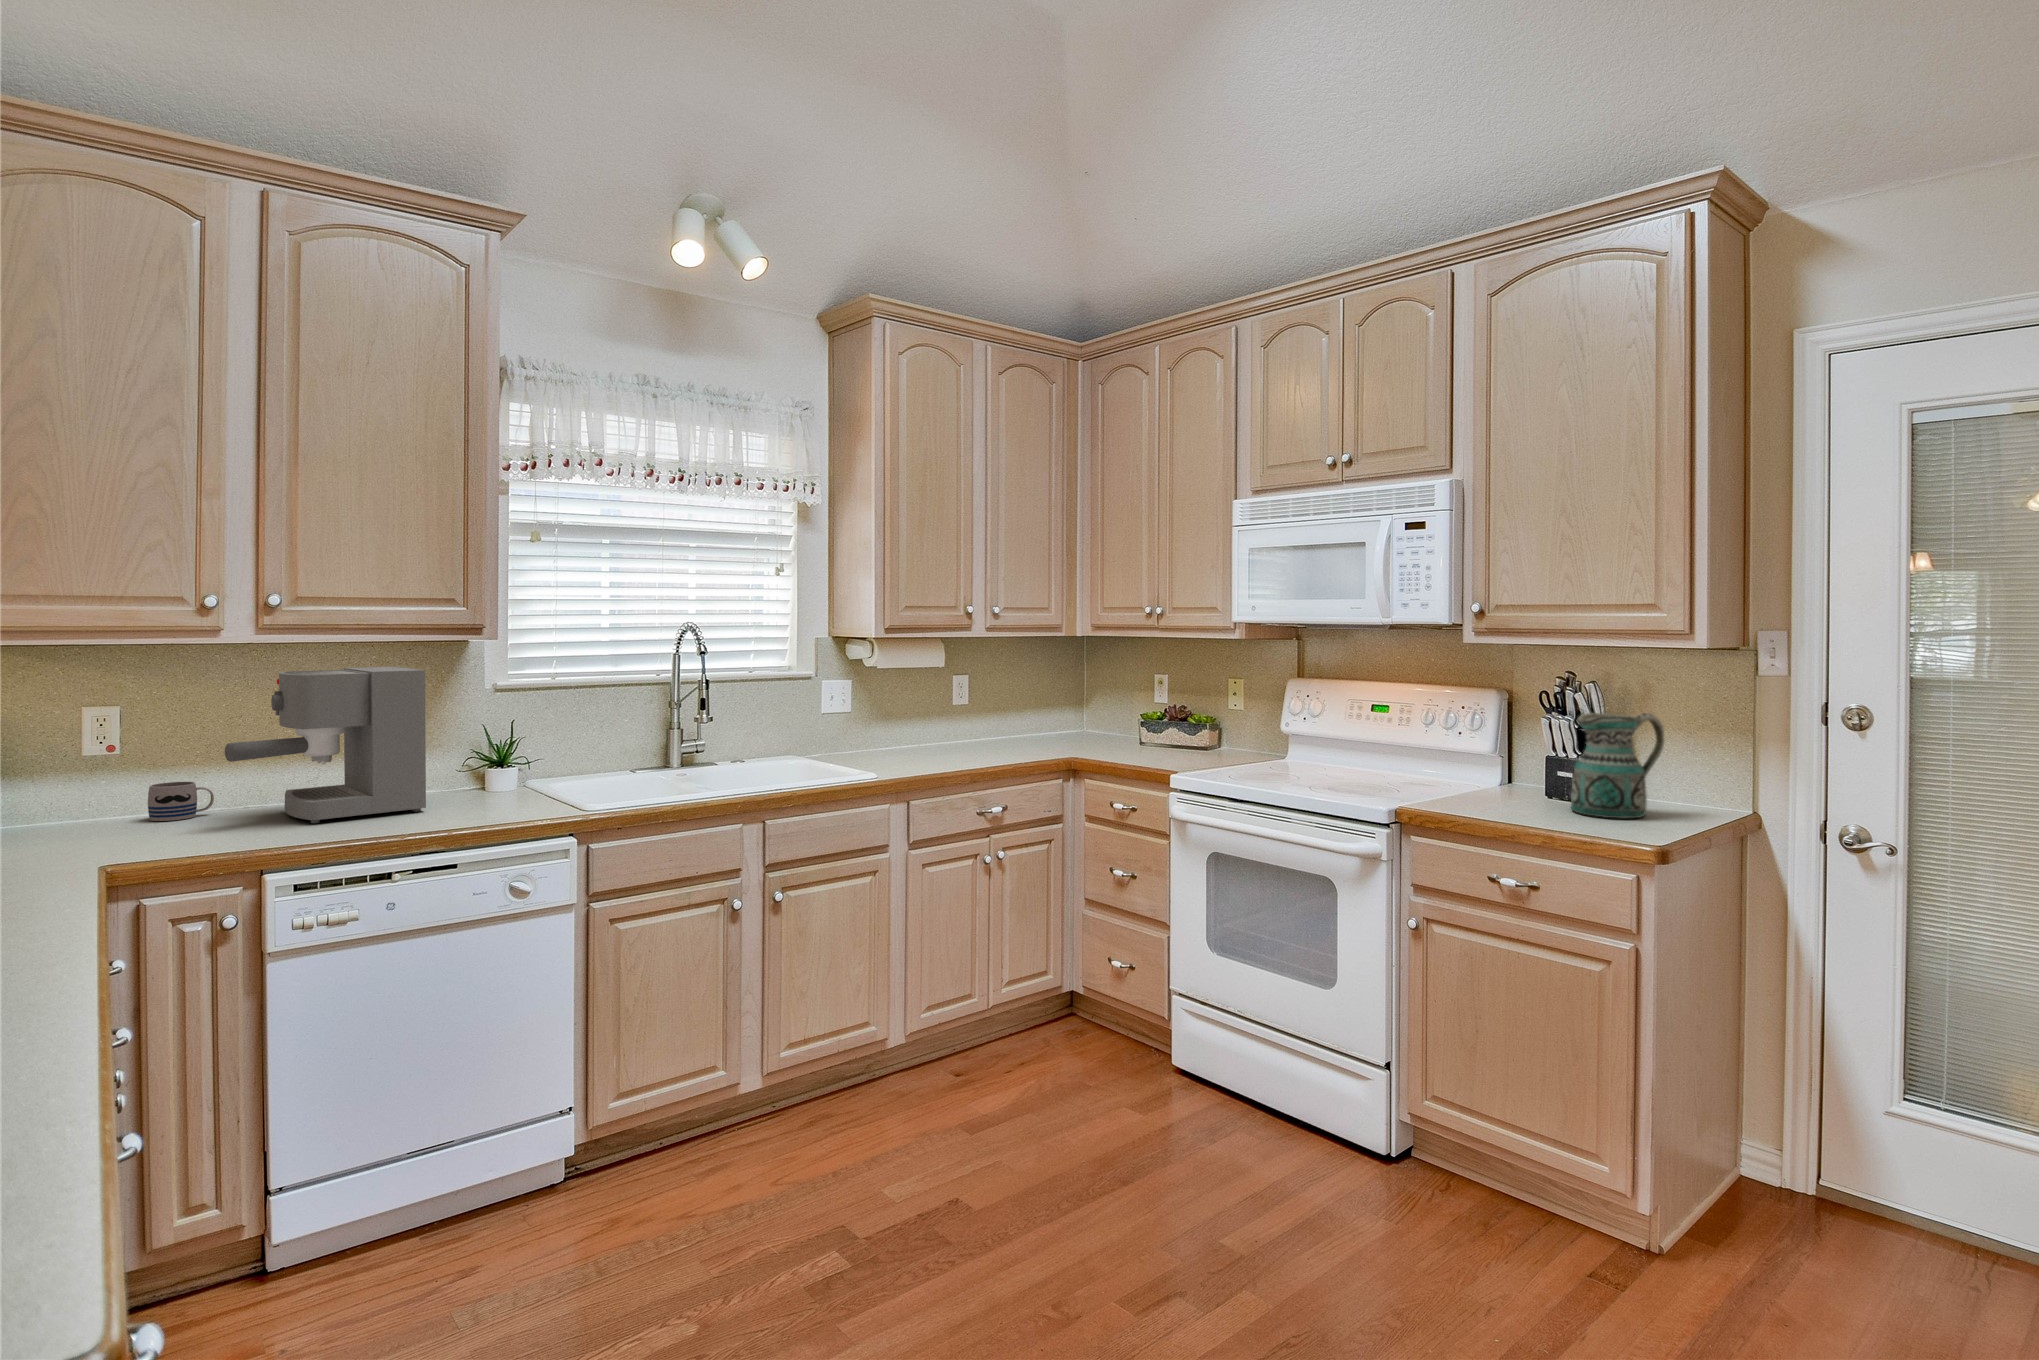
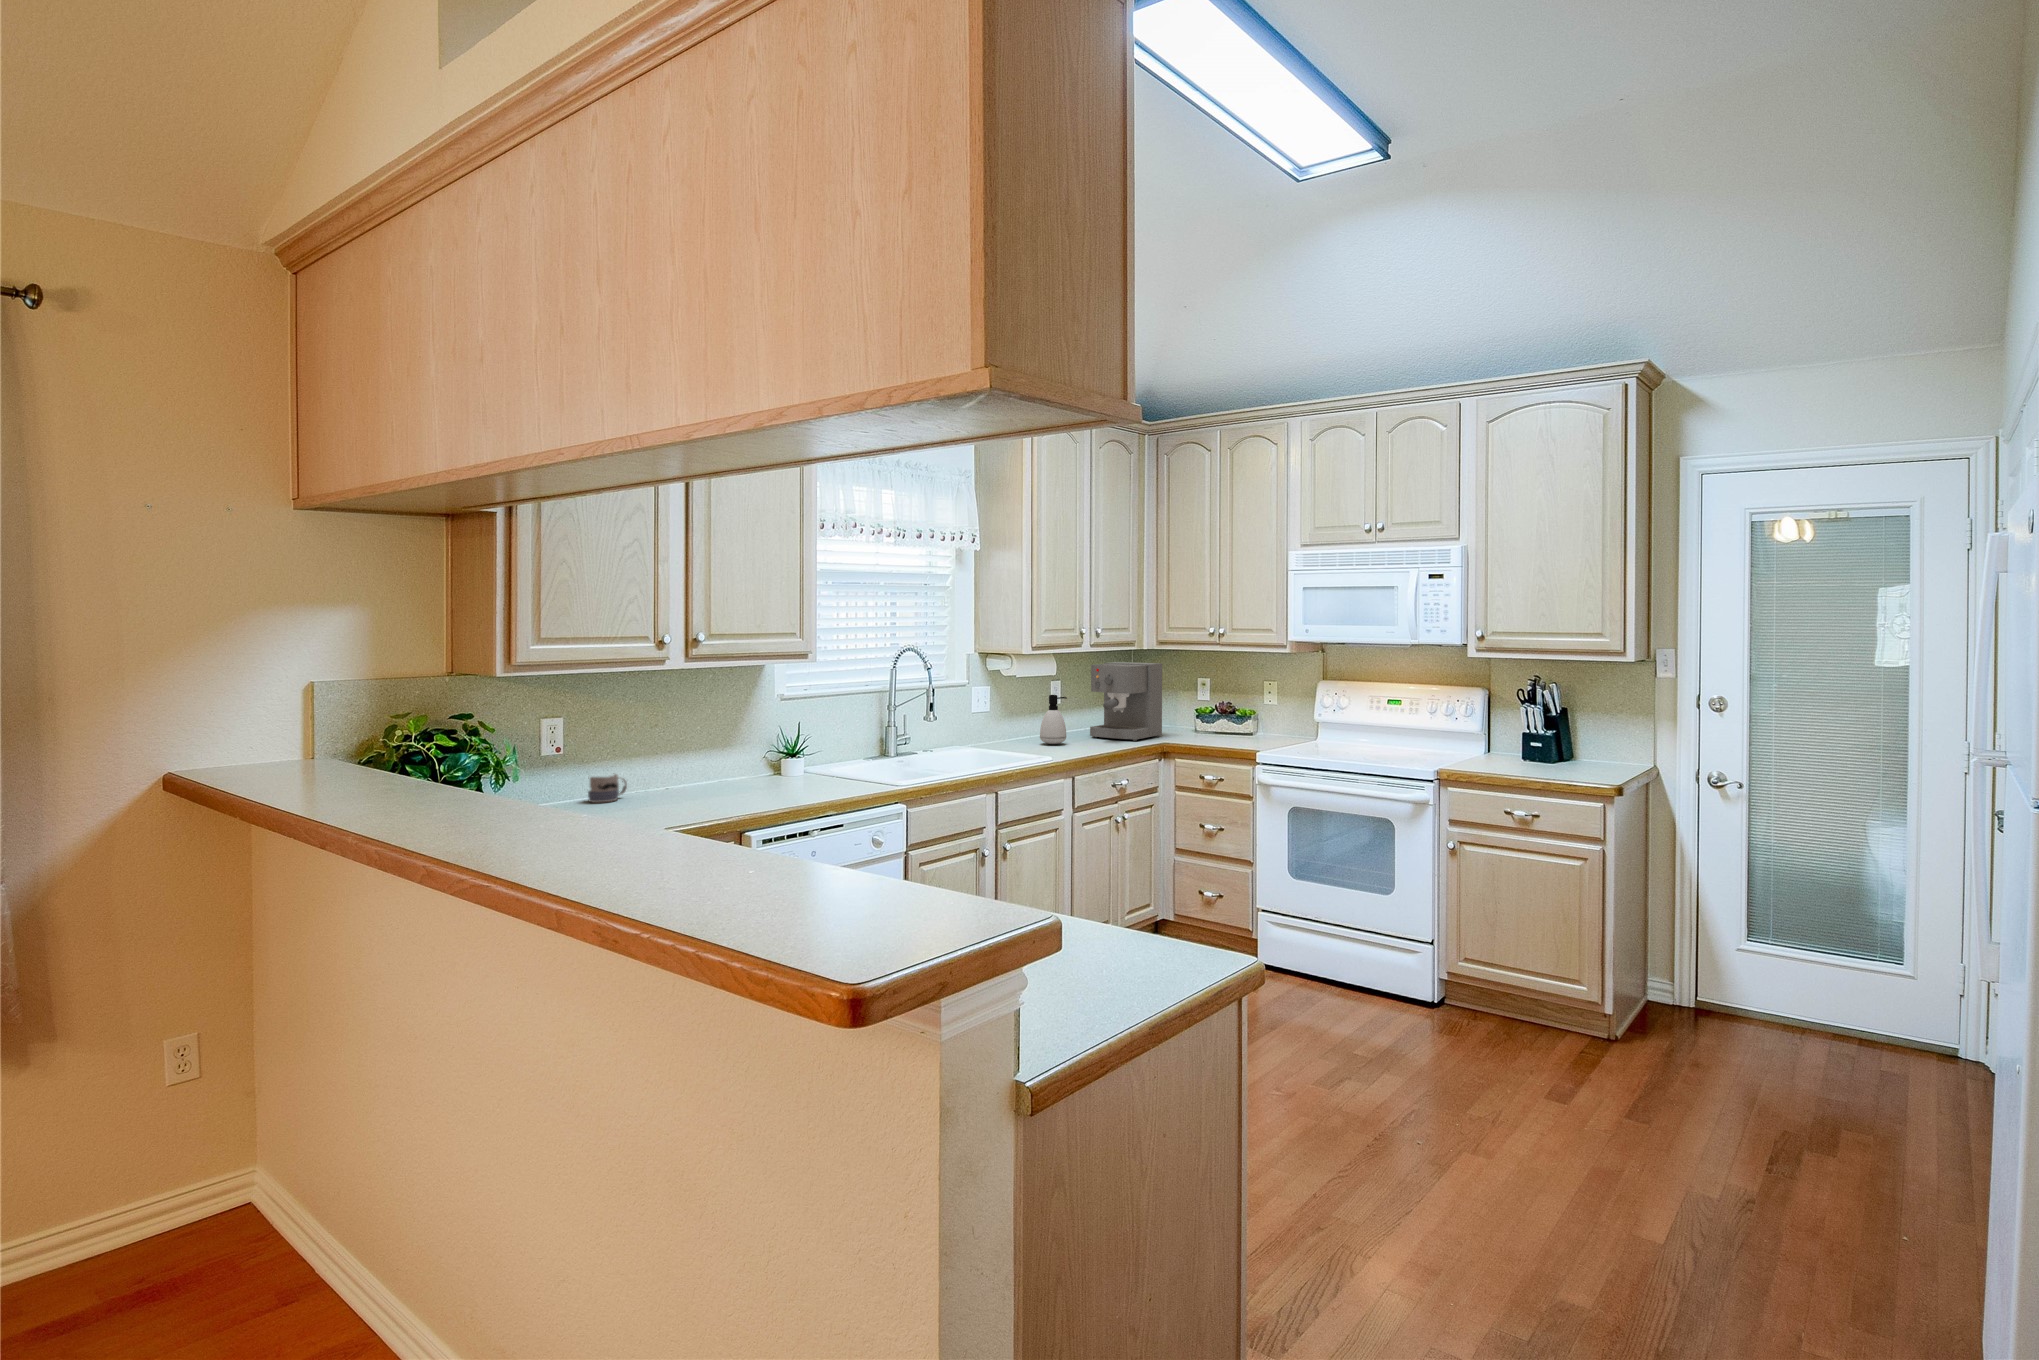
coffee maker: present [225,667,426,823] -> present [1090,662,1162,741]
soap dispenser: none [905,691,940,756] -> present [1040,695,1067,744]
ceramic pitcher: present [1571,713,1664,818] -> none [1546,703,1603,771]

